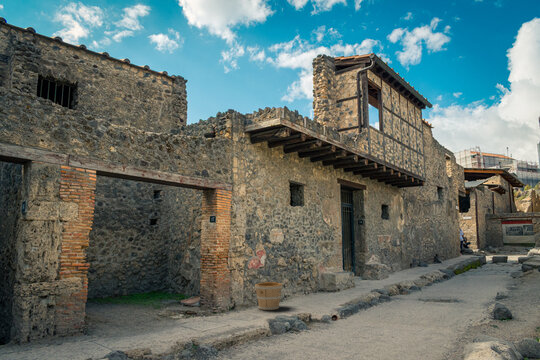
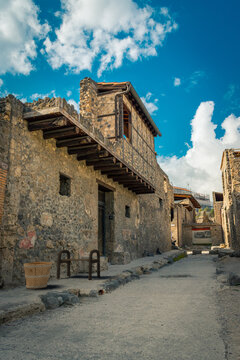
bench: none [291,267,340,302] -> present [57,249,100,280]

